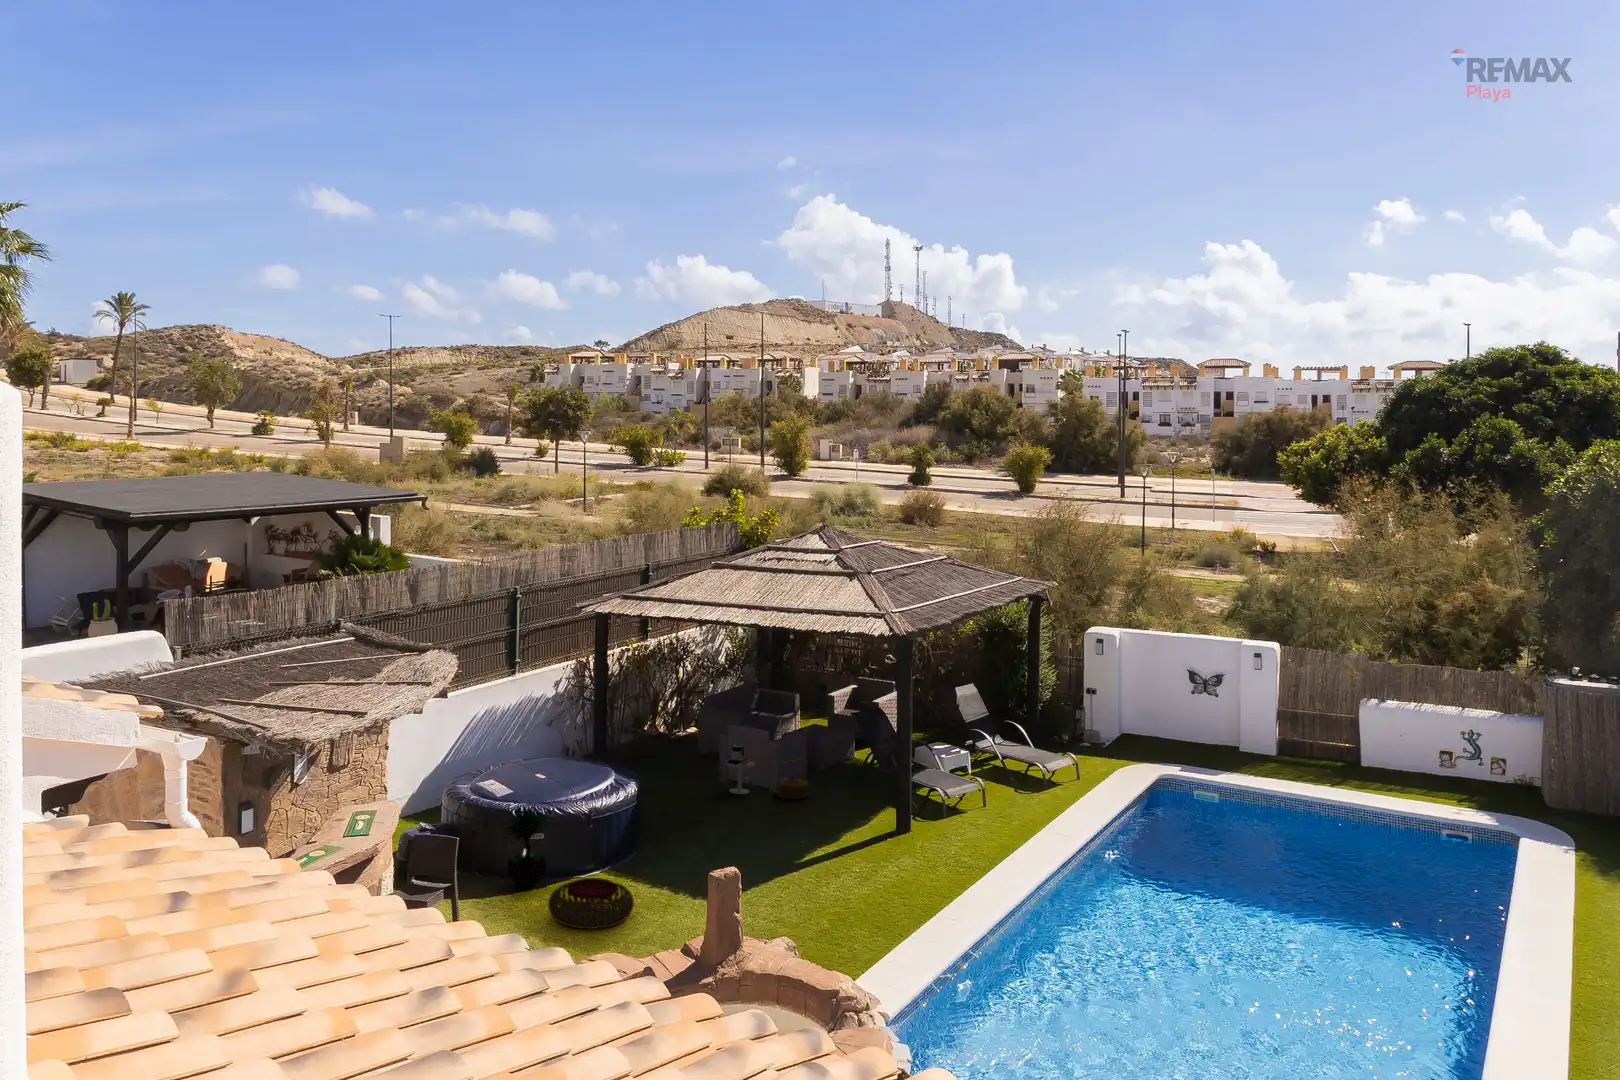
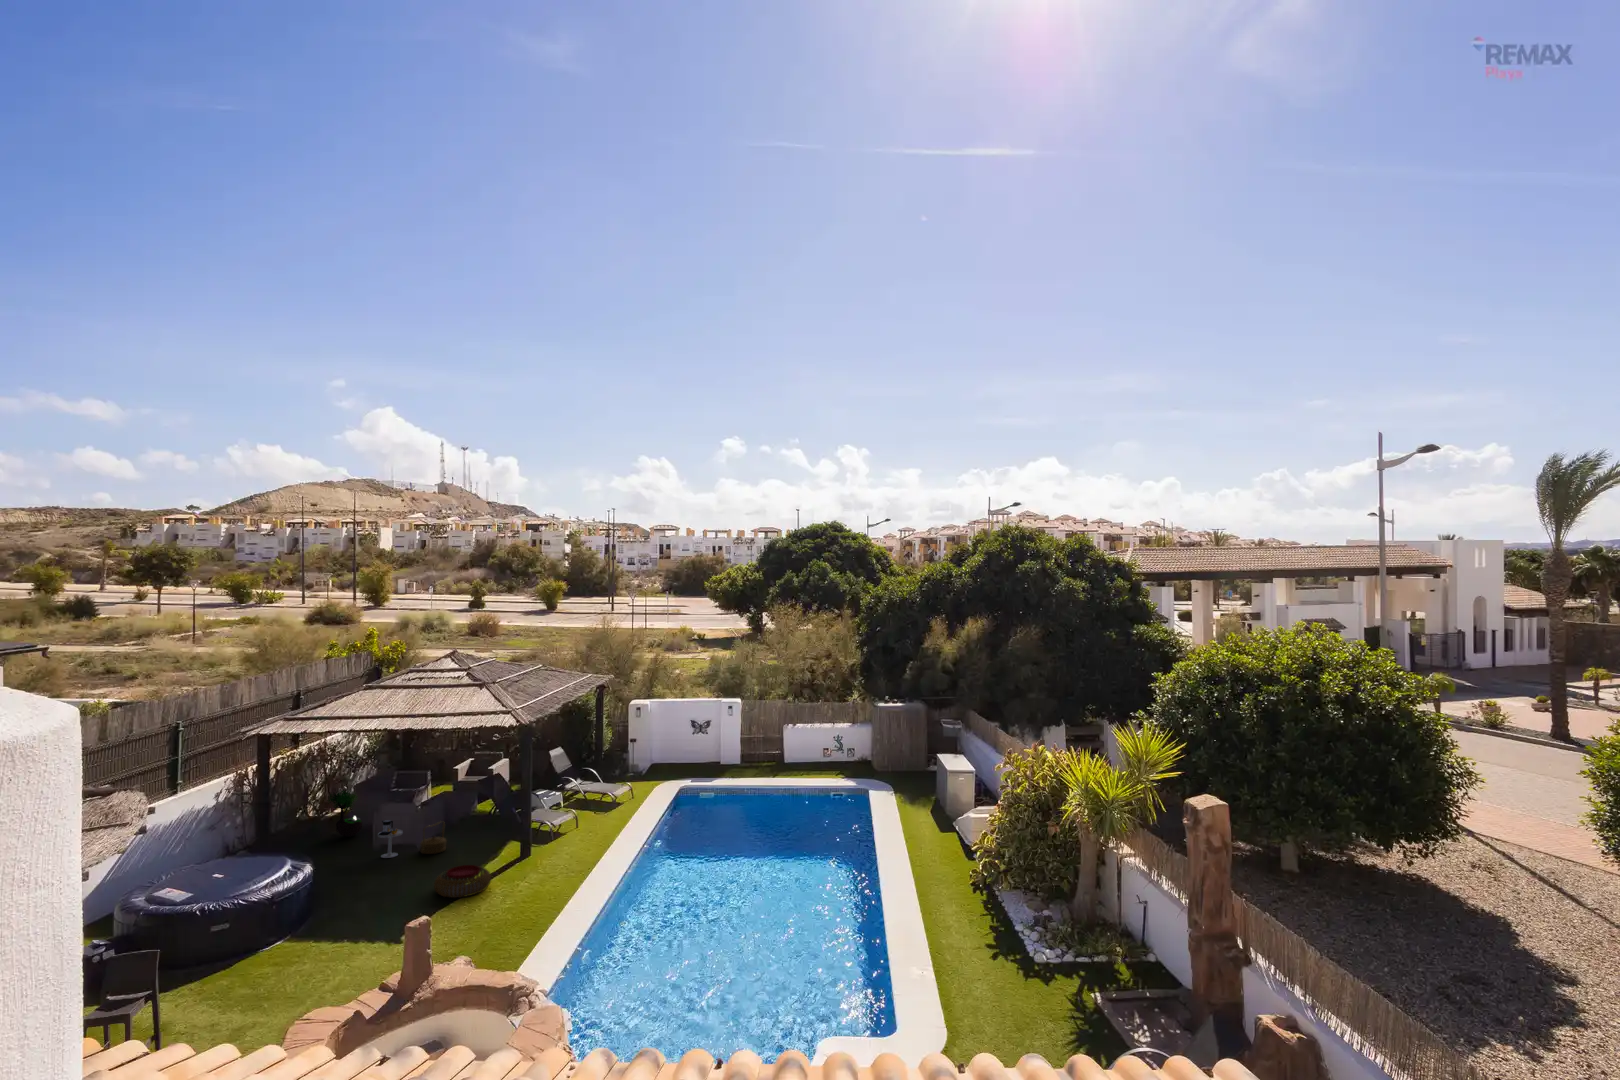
potted tree: present [505,804,551,886] -> present [328,790,362,837]
pouf: present [548,878,634,929] -> present [434,865,491,898]

